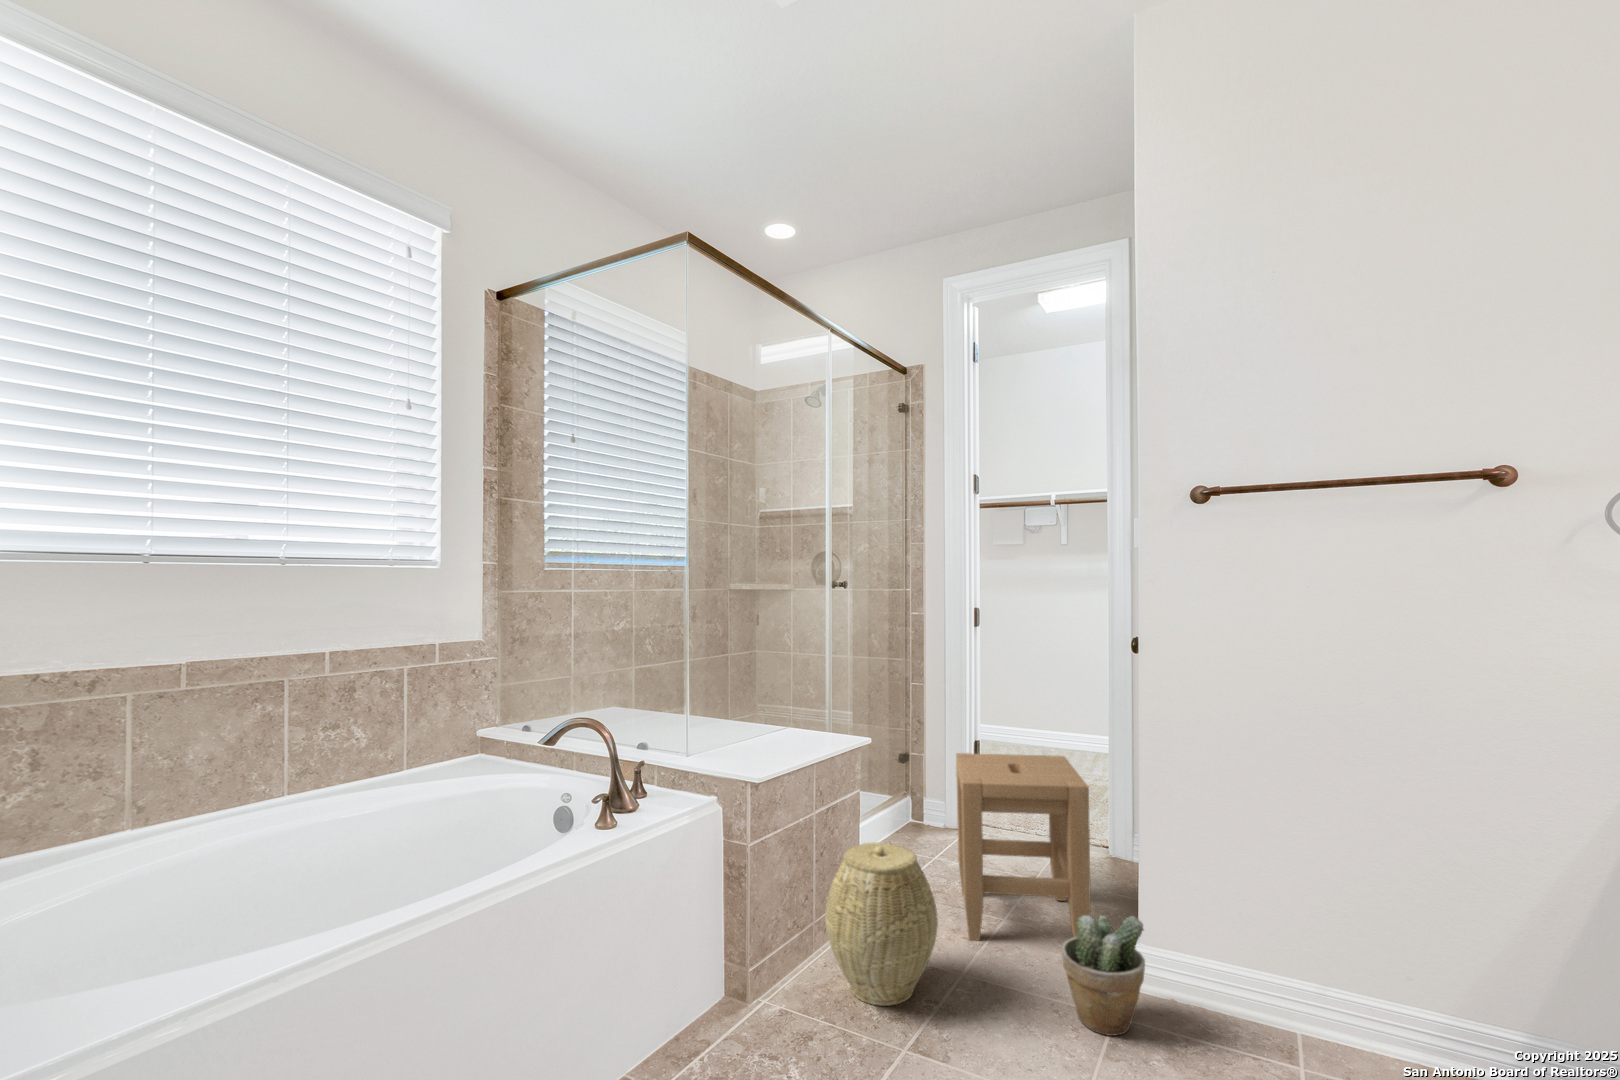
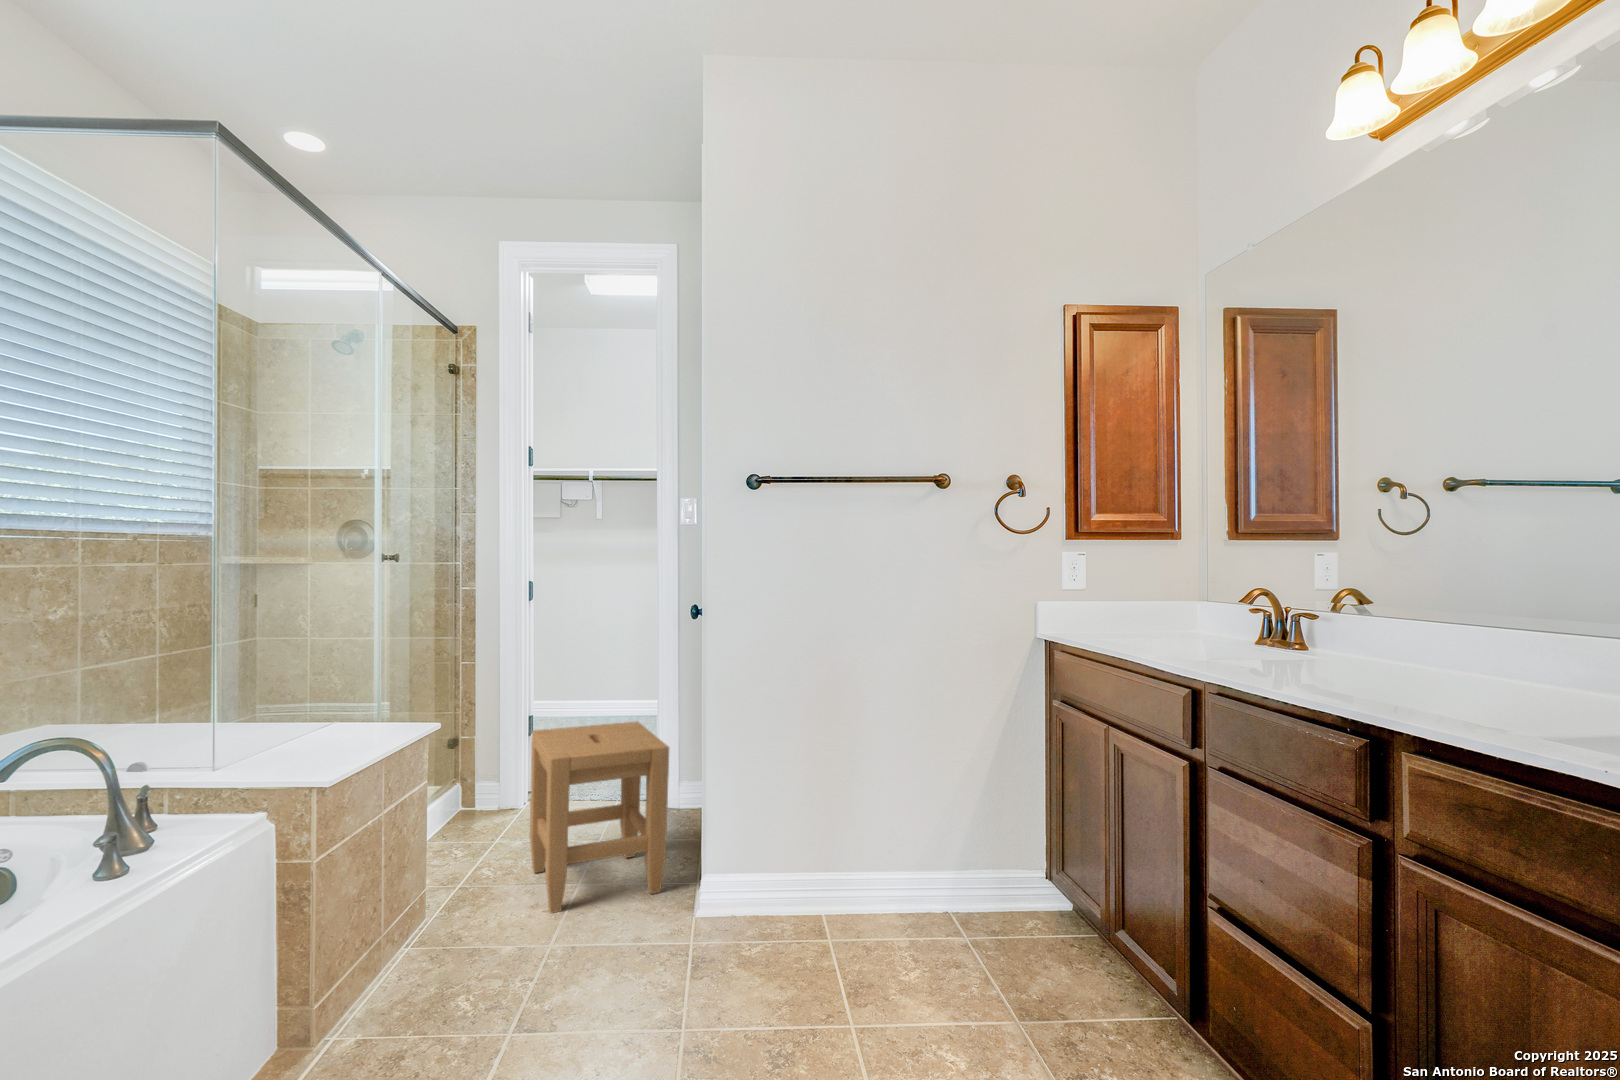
woven basket: present [825,842,938,1006] -> none [406,832,534,1001]
potted plant: present [1061,915,1145,1036] -> none [653,853,724,961]

